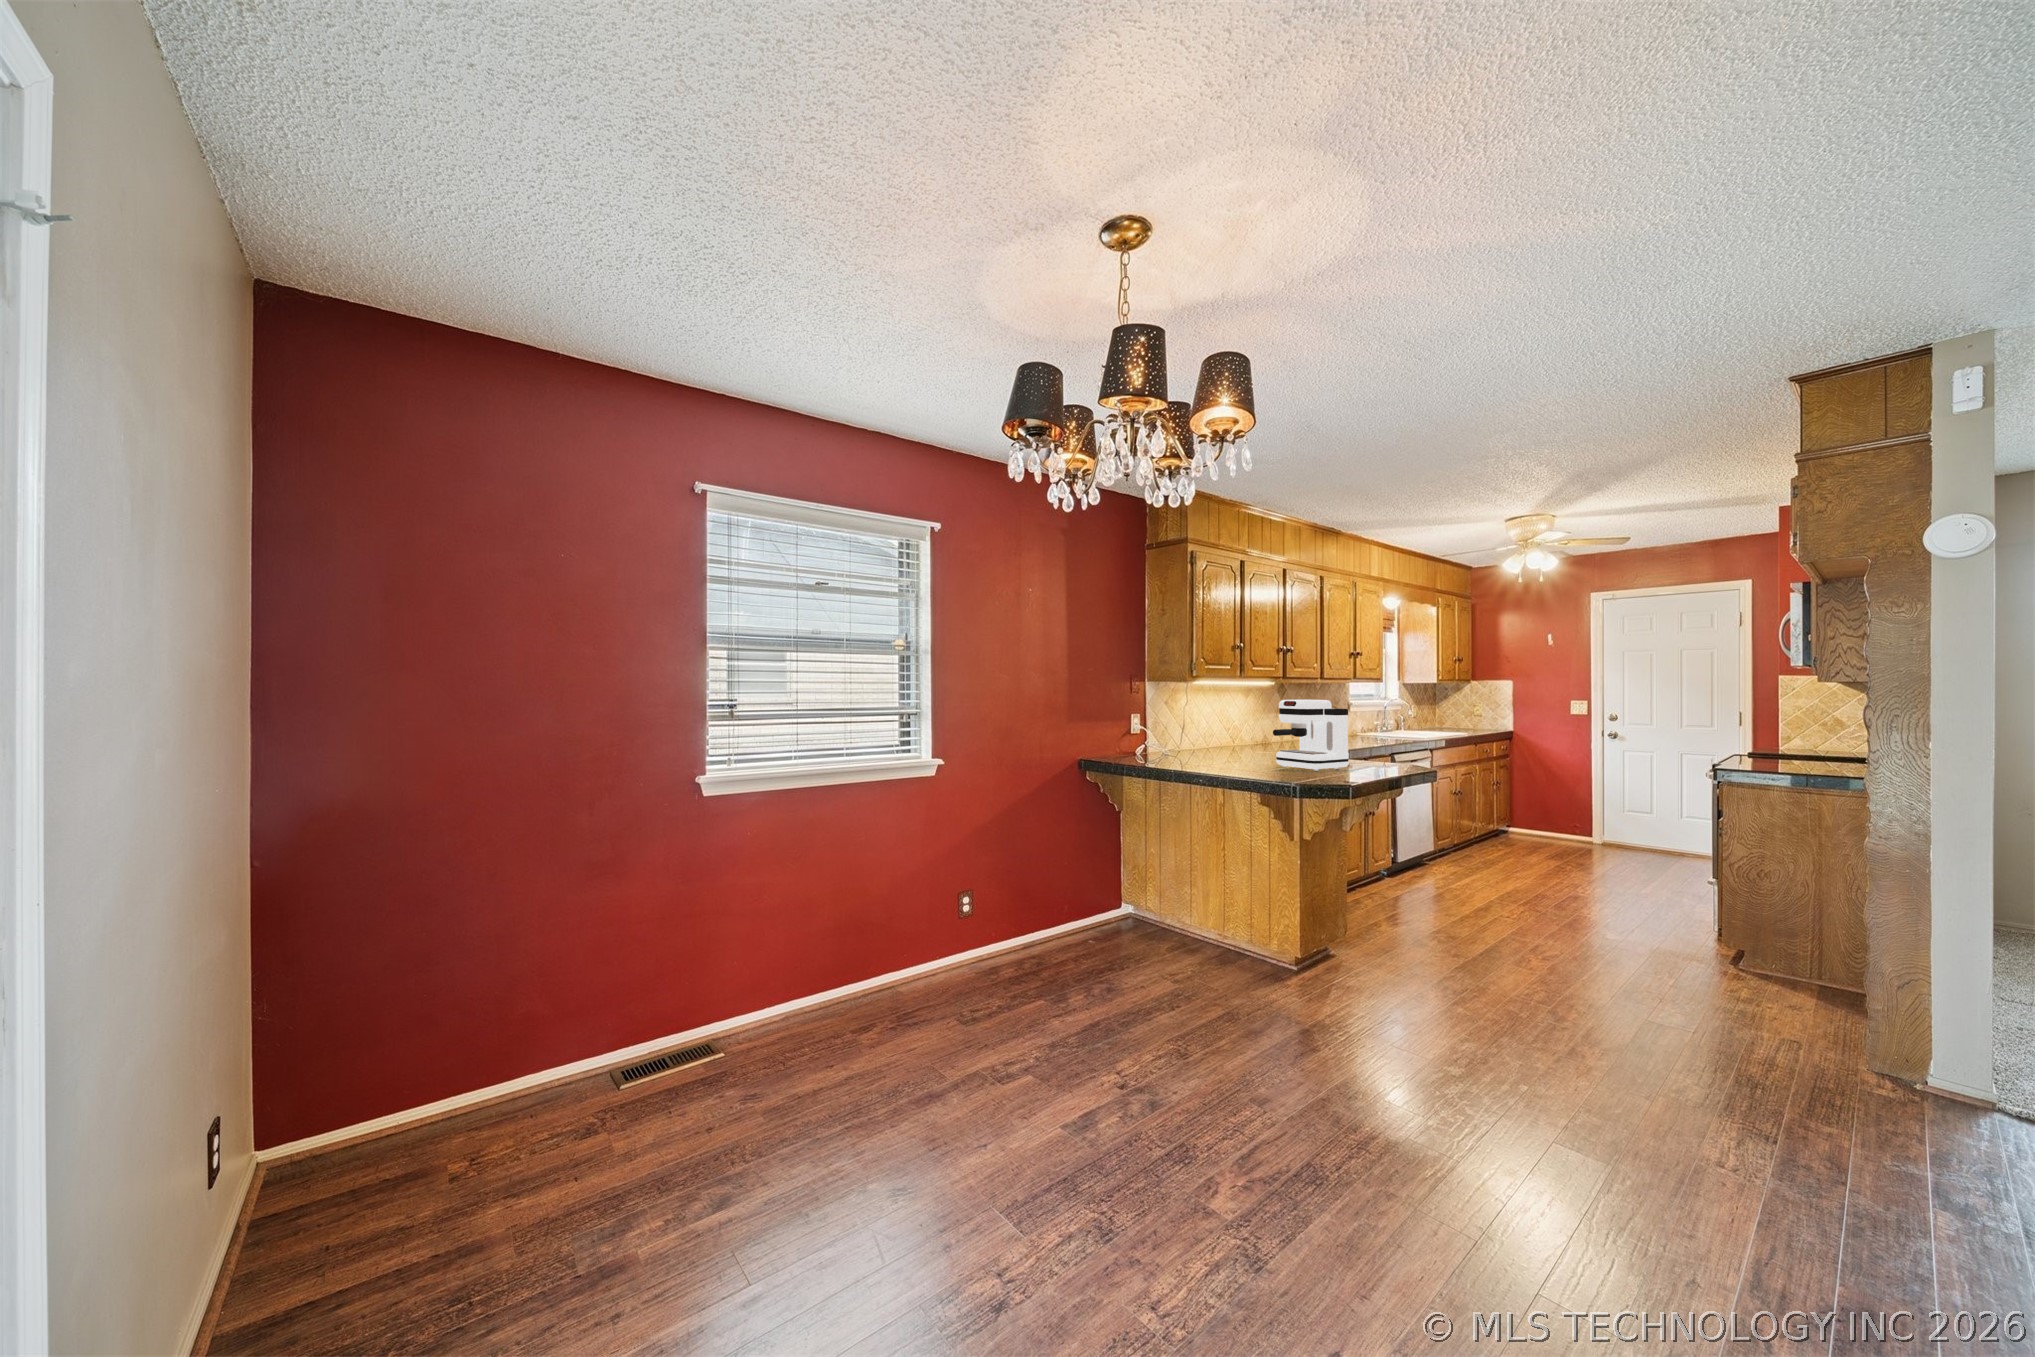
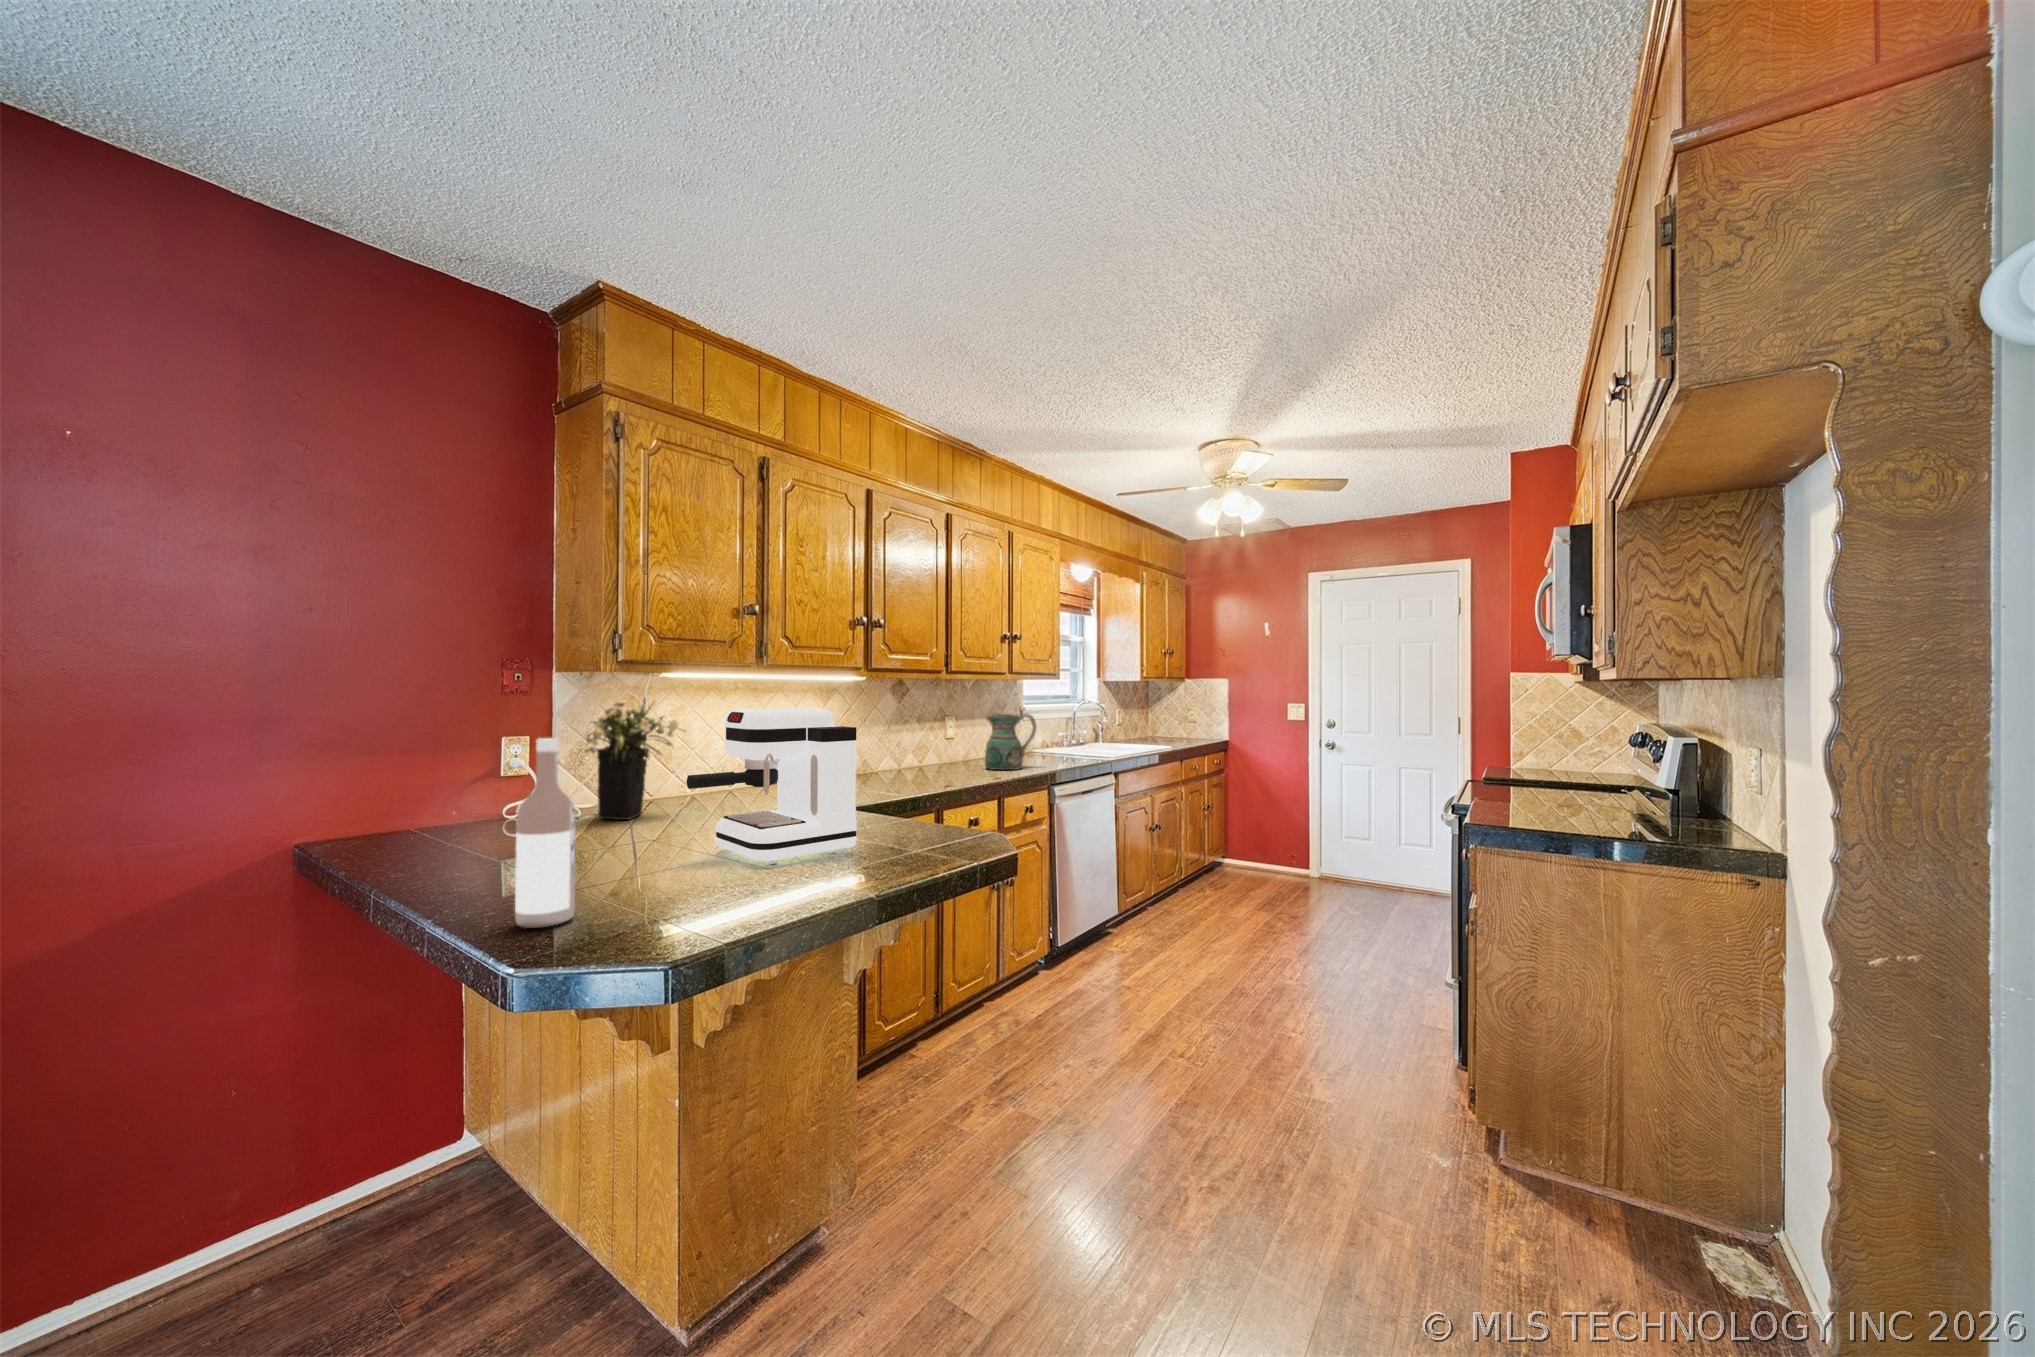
flower arrangement: none [1169,694,1216,757] -> present [586,699,679,820]
ceramic pitcher: none [1343,706,1380,743] -> present [985,713,1037,770]
wine bottle: none [1257,709,1277,781] -> present [515,738,575,928]

